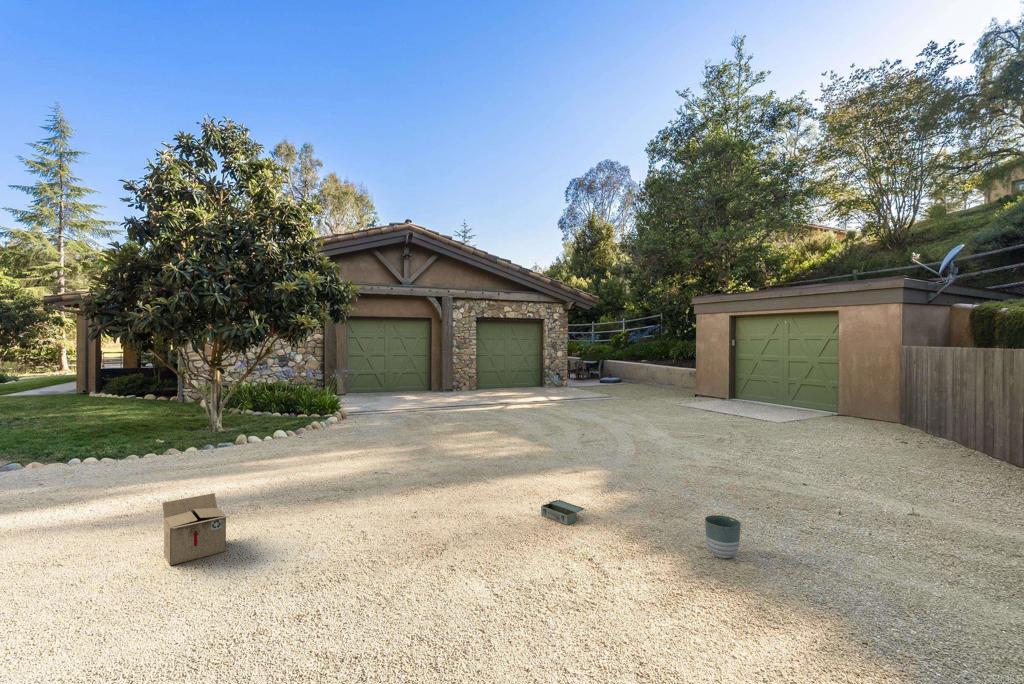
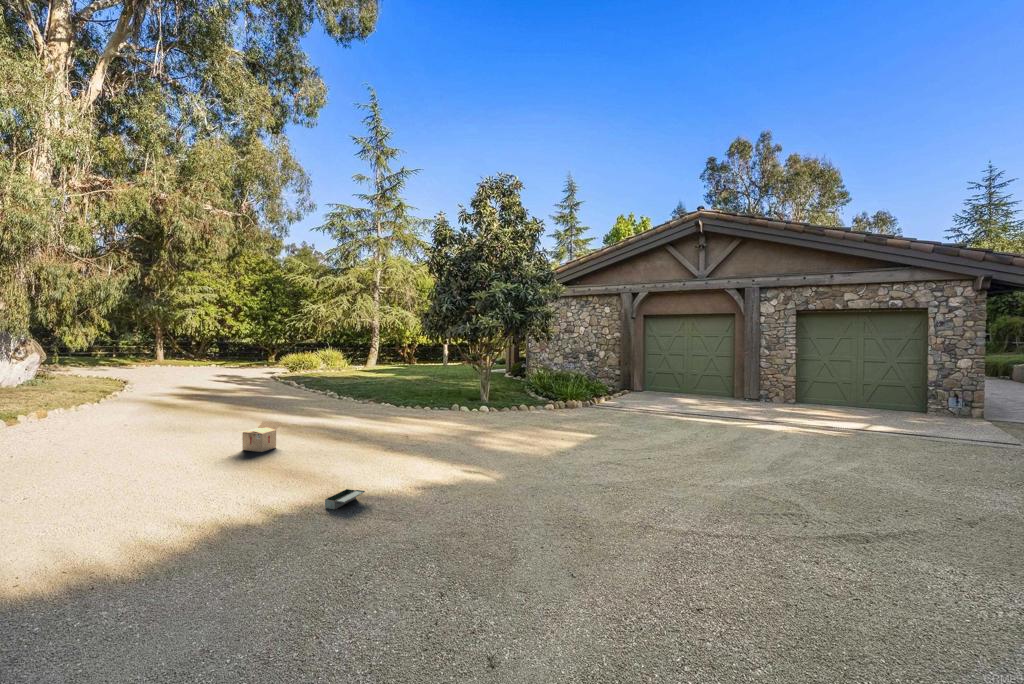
planter: present [705,515,741,558] -> none [237,531,276,577]

